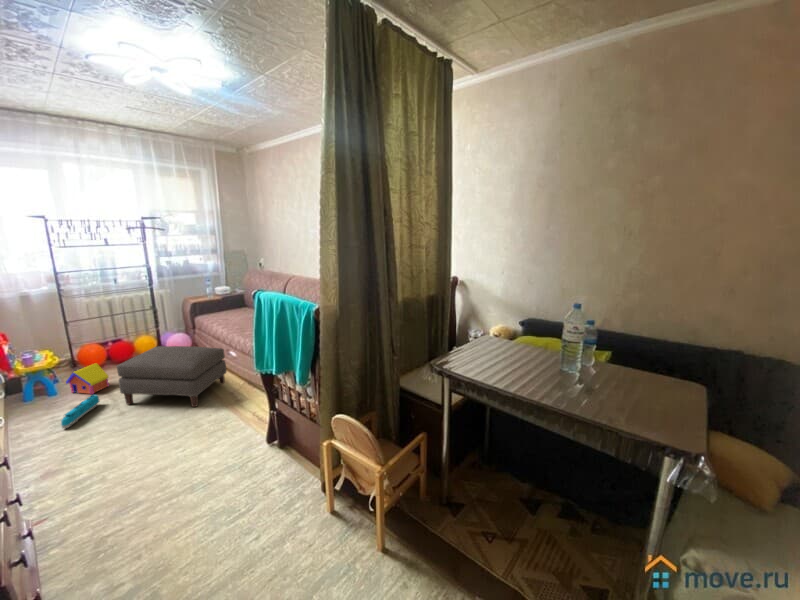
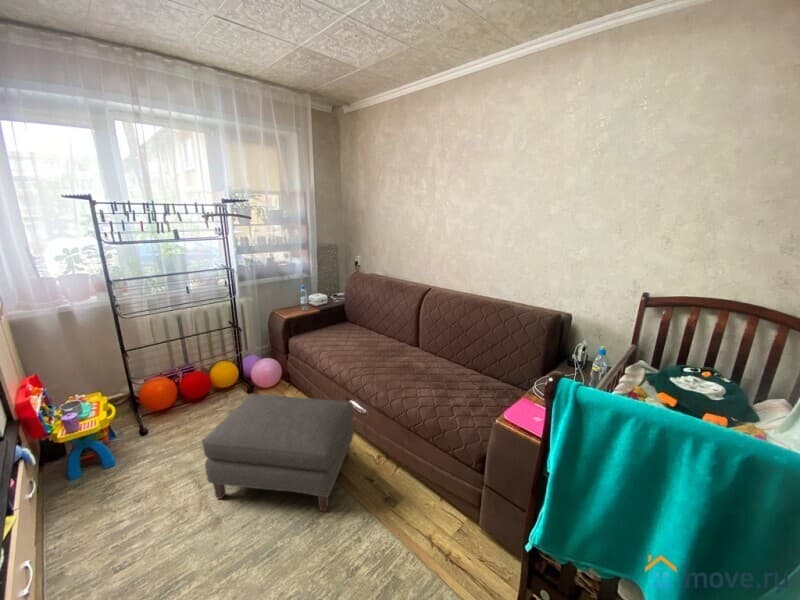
toy house: present [66,363,109,394] -> none [125,417,185,469]
toy train: present [61,395,99,428] -> none [119,481,176,563]

